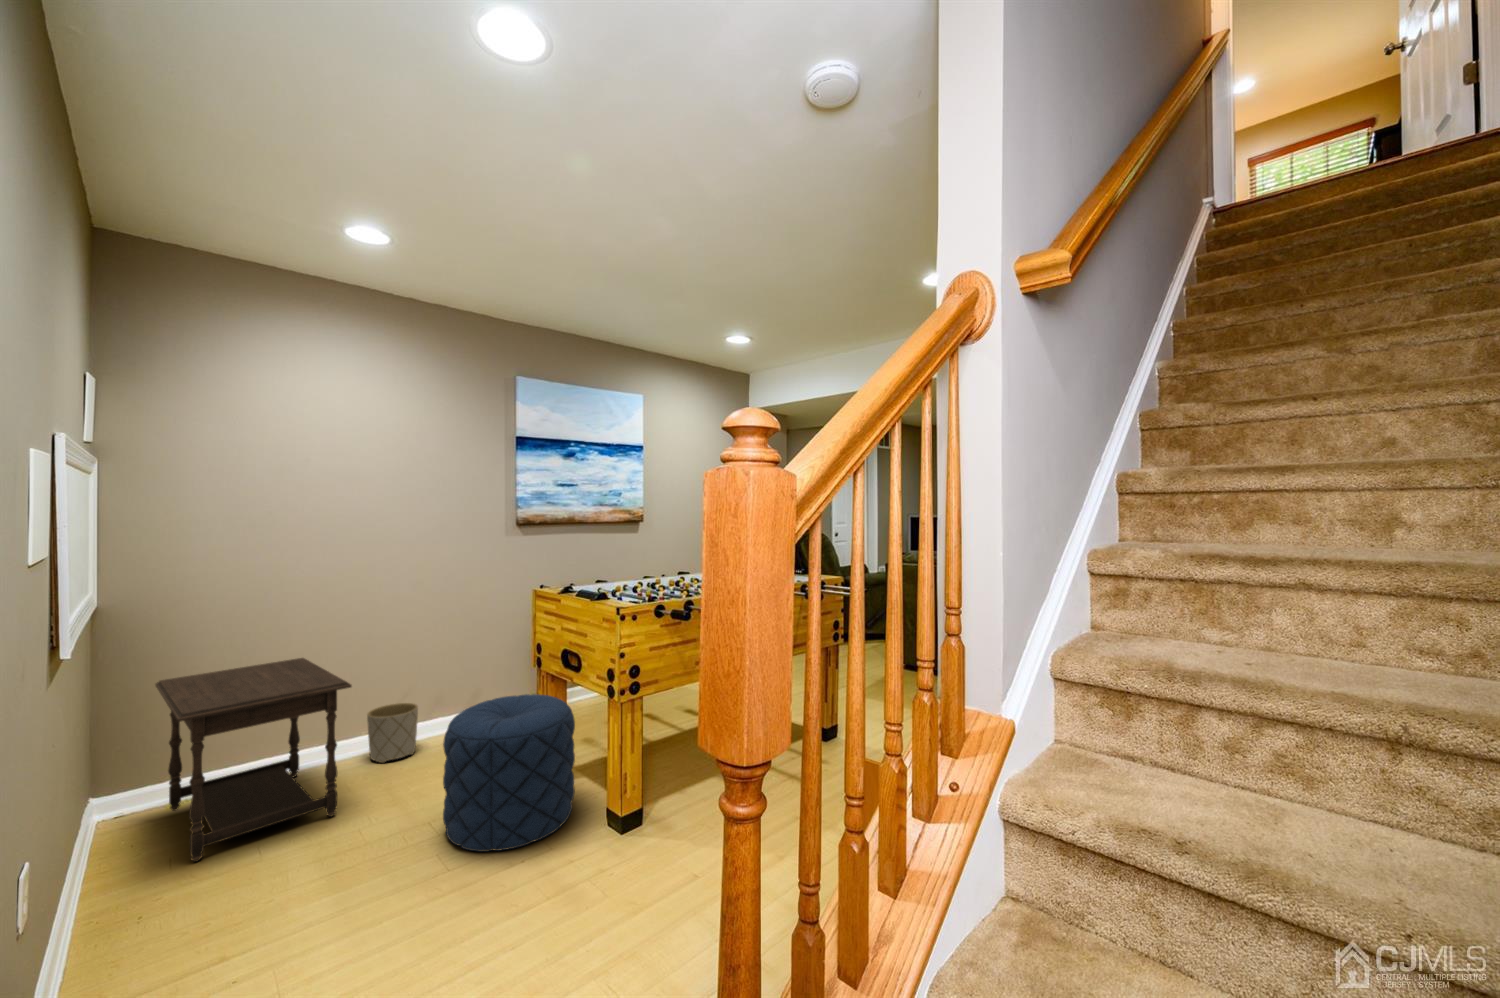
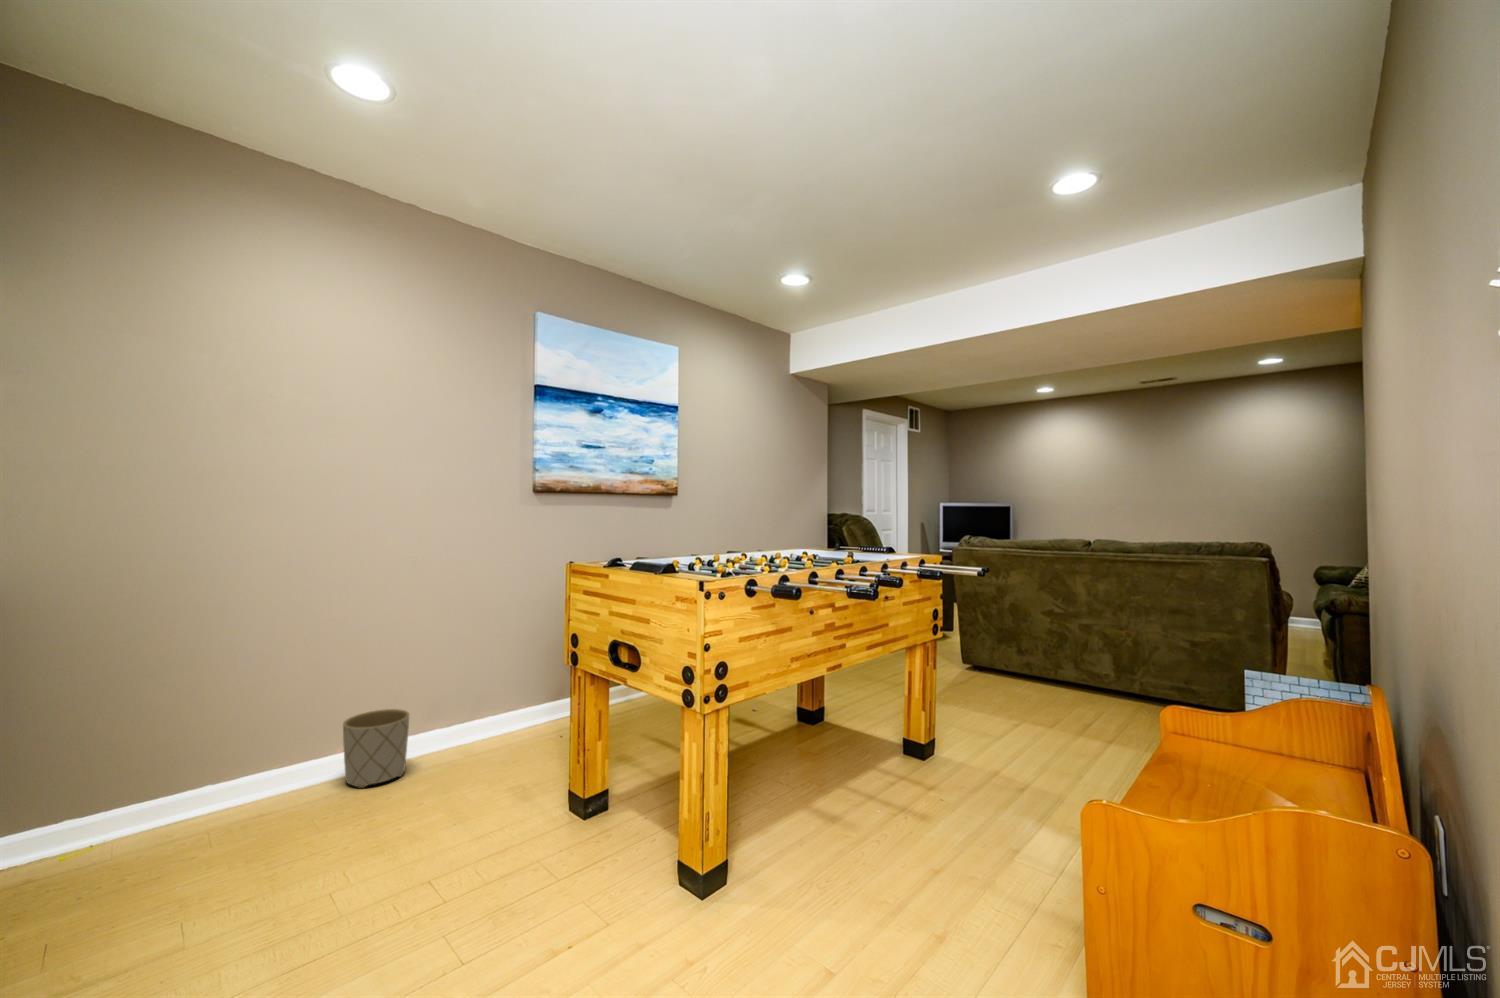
side table: present [155,658,352,862] -> none [46,649,323,946]
pouf: present [443,694,575,852] -> none [449,700,631,928]

